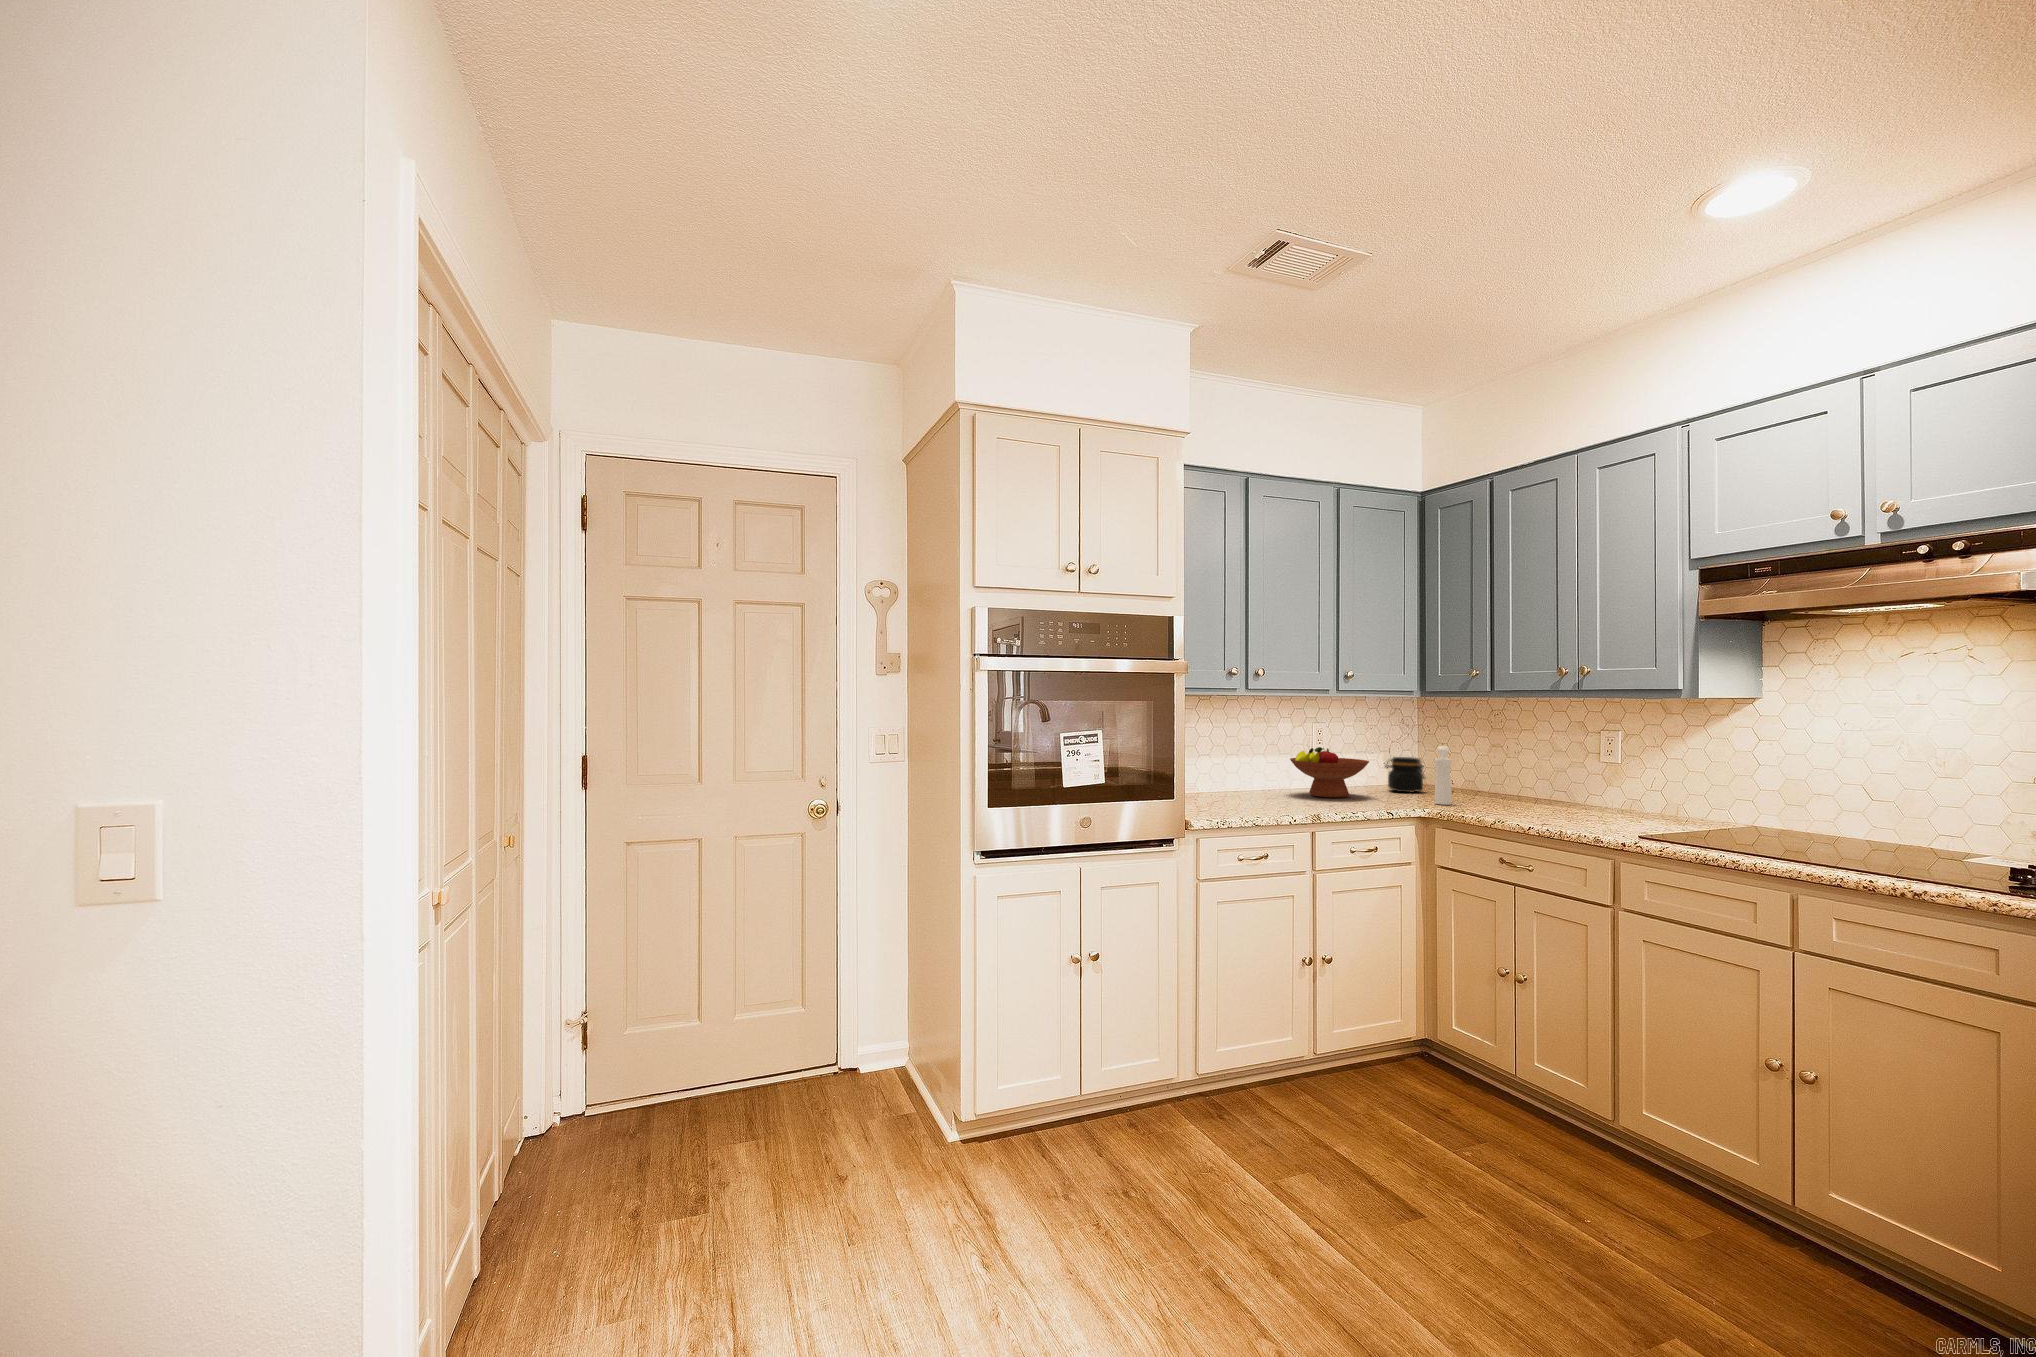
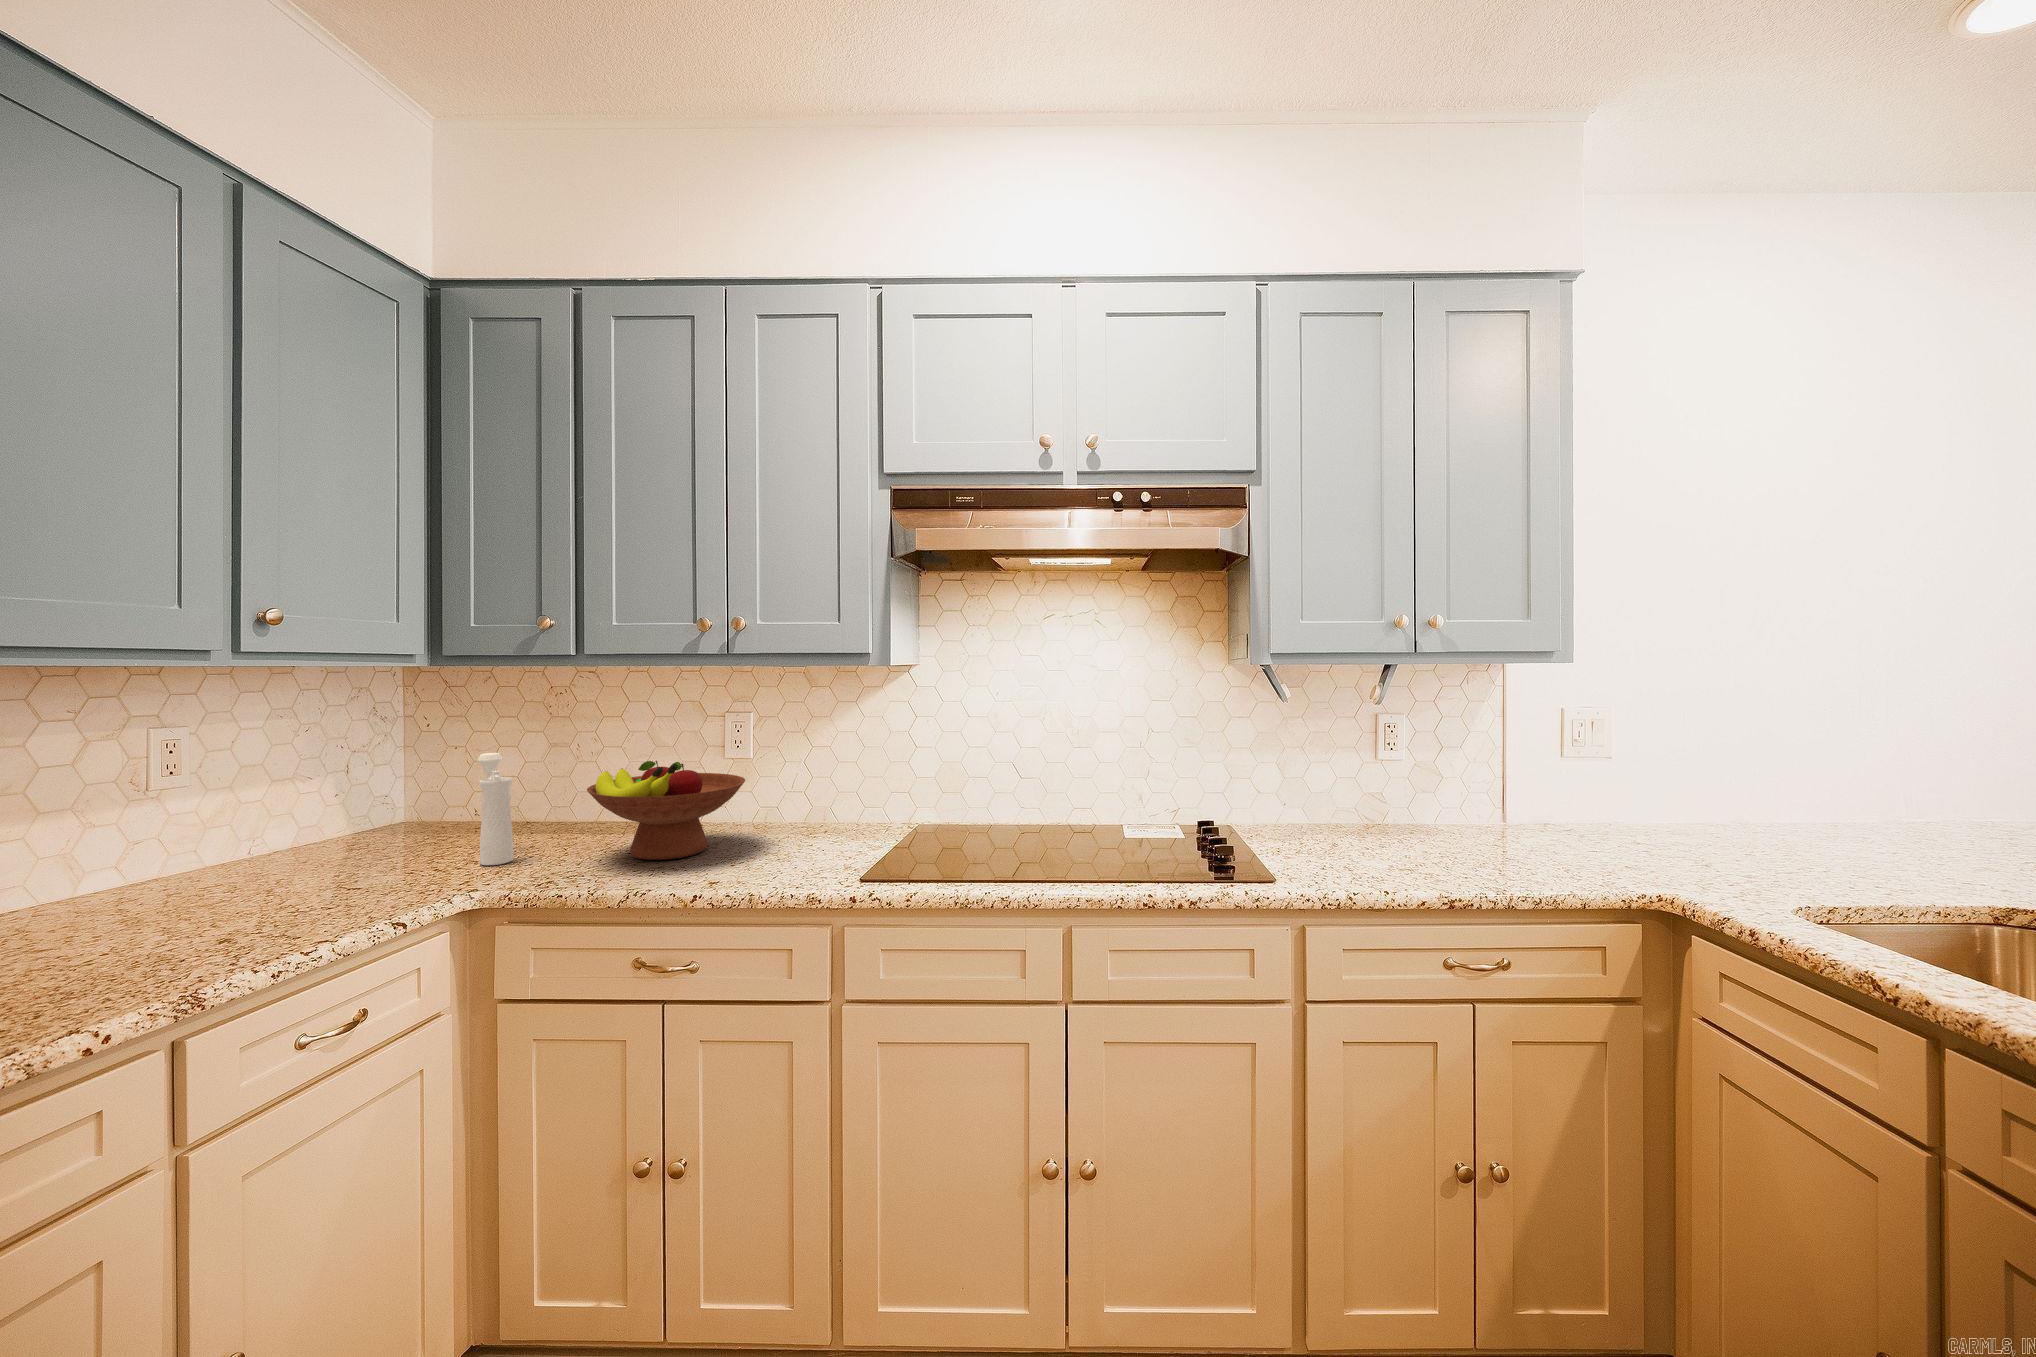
fruit bowl: present [1290,747,1369,798] -> present [587,761,745,860]
jar: present [1385,757,1425,792] -> none [351,773,441,842]

